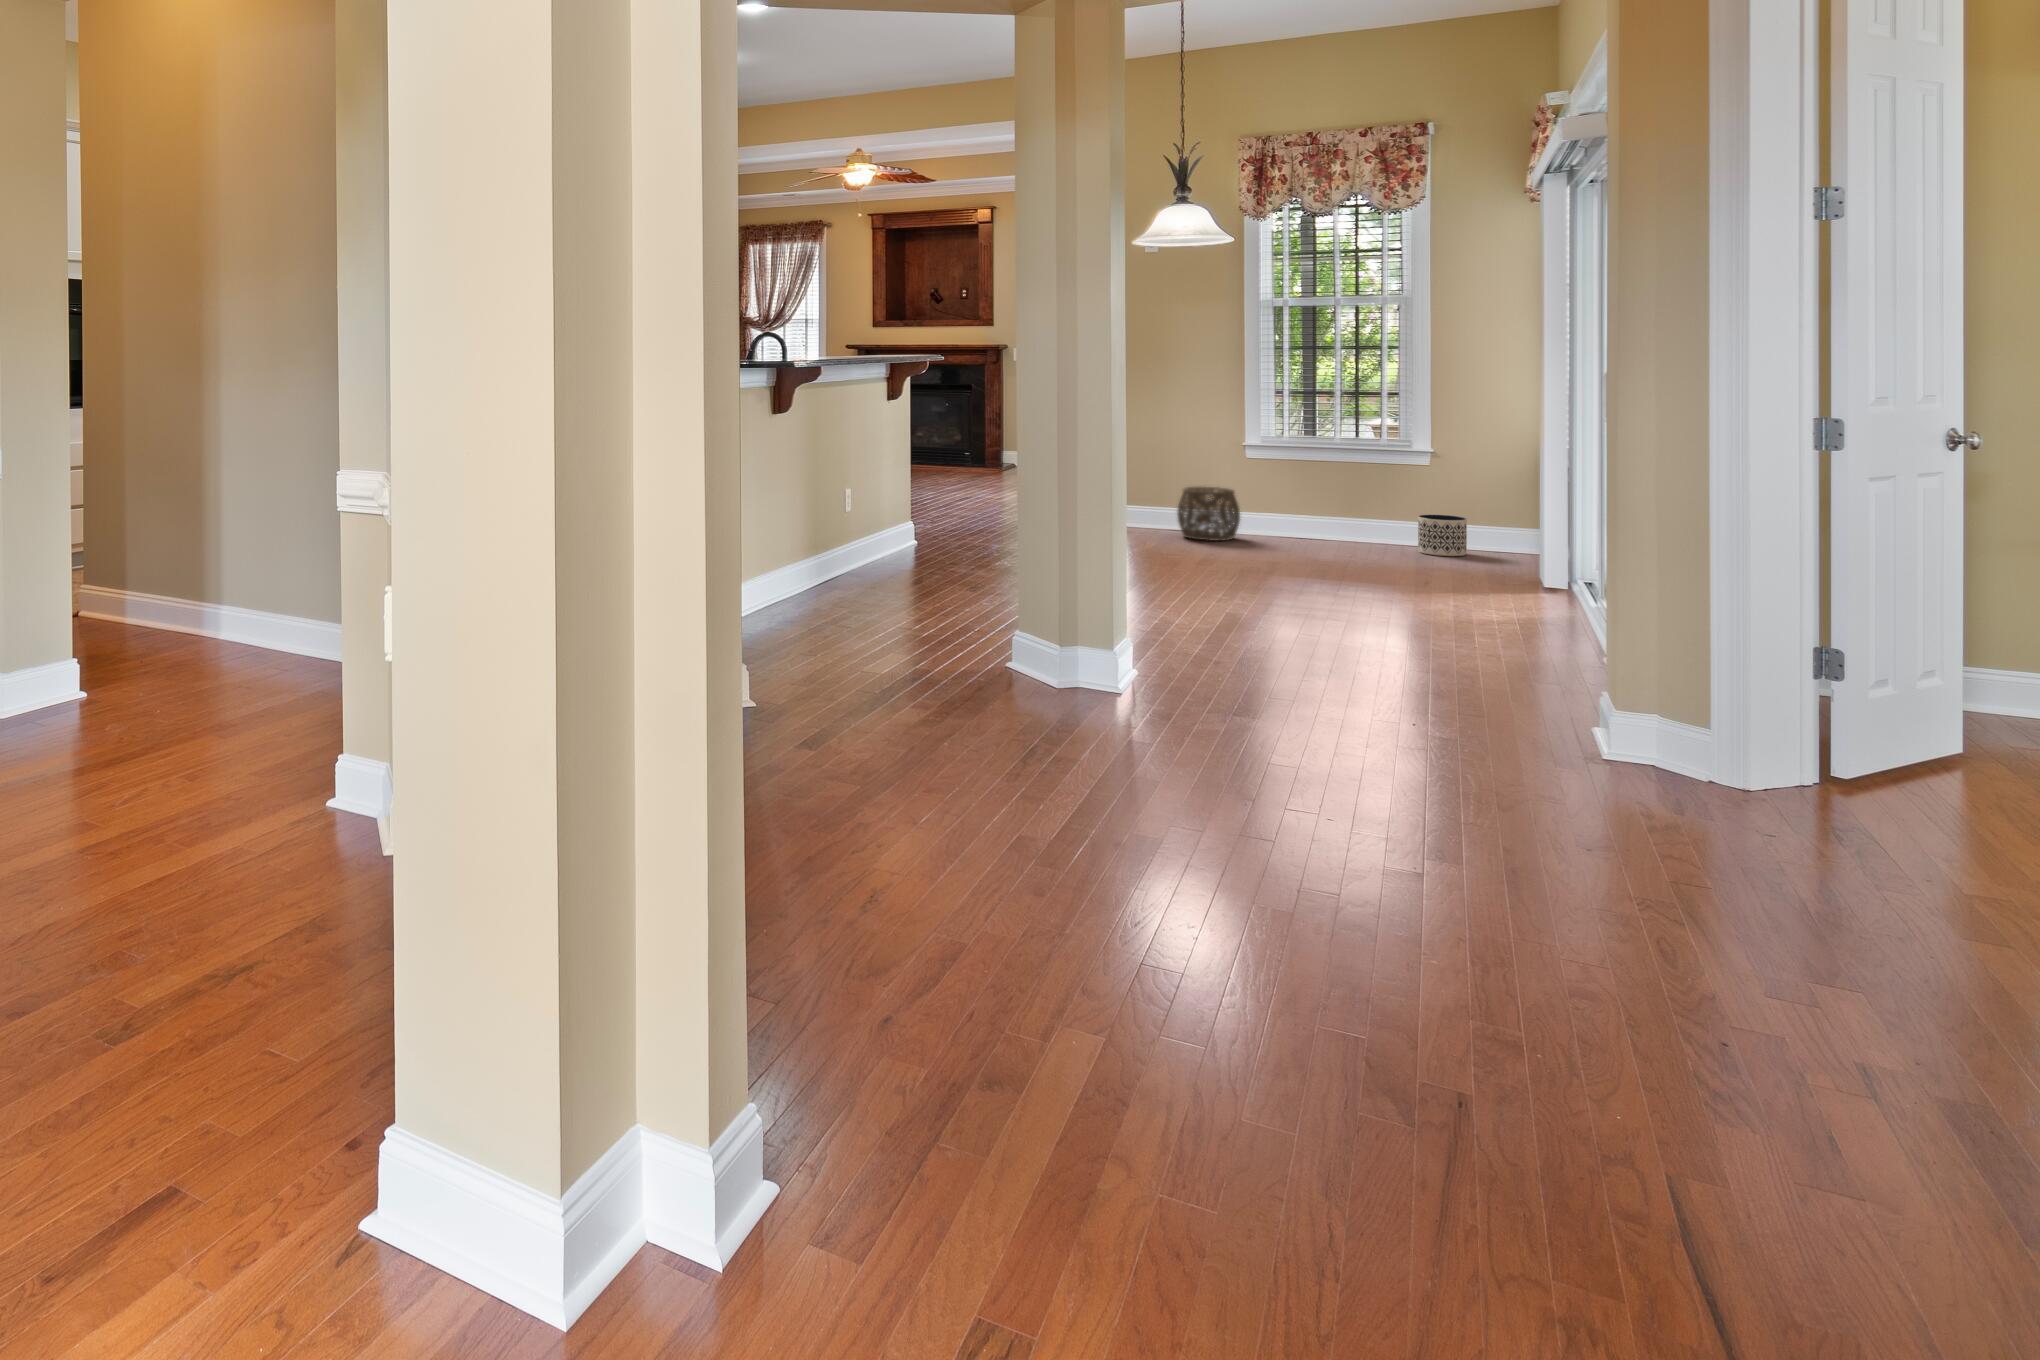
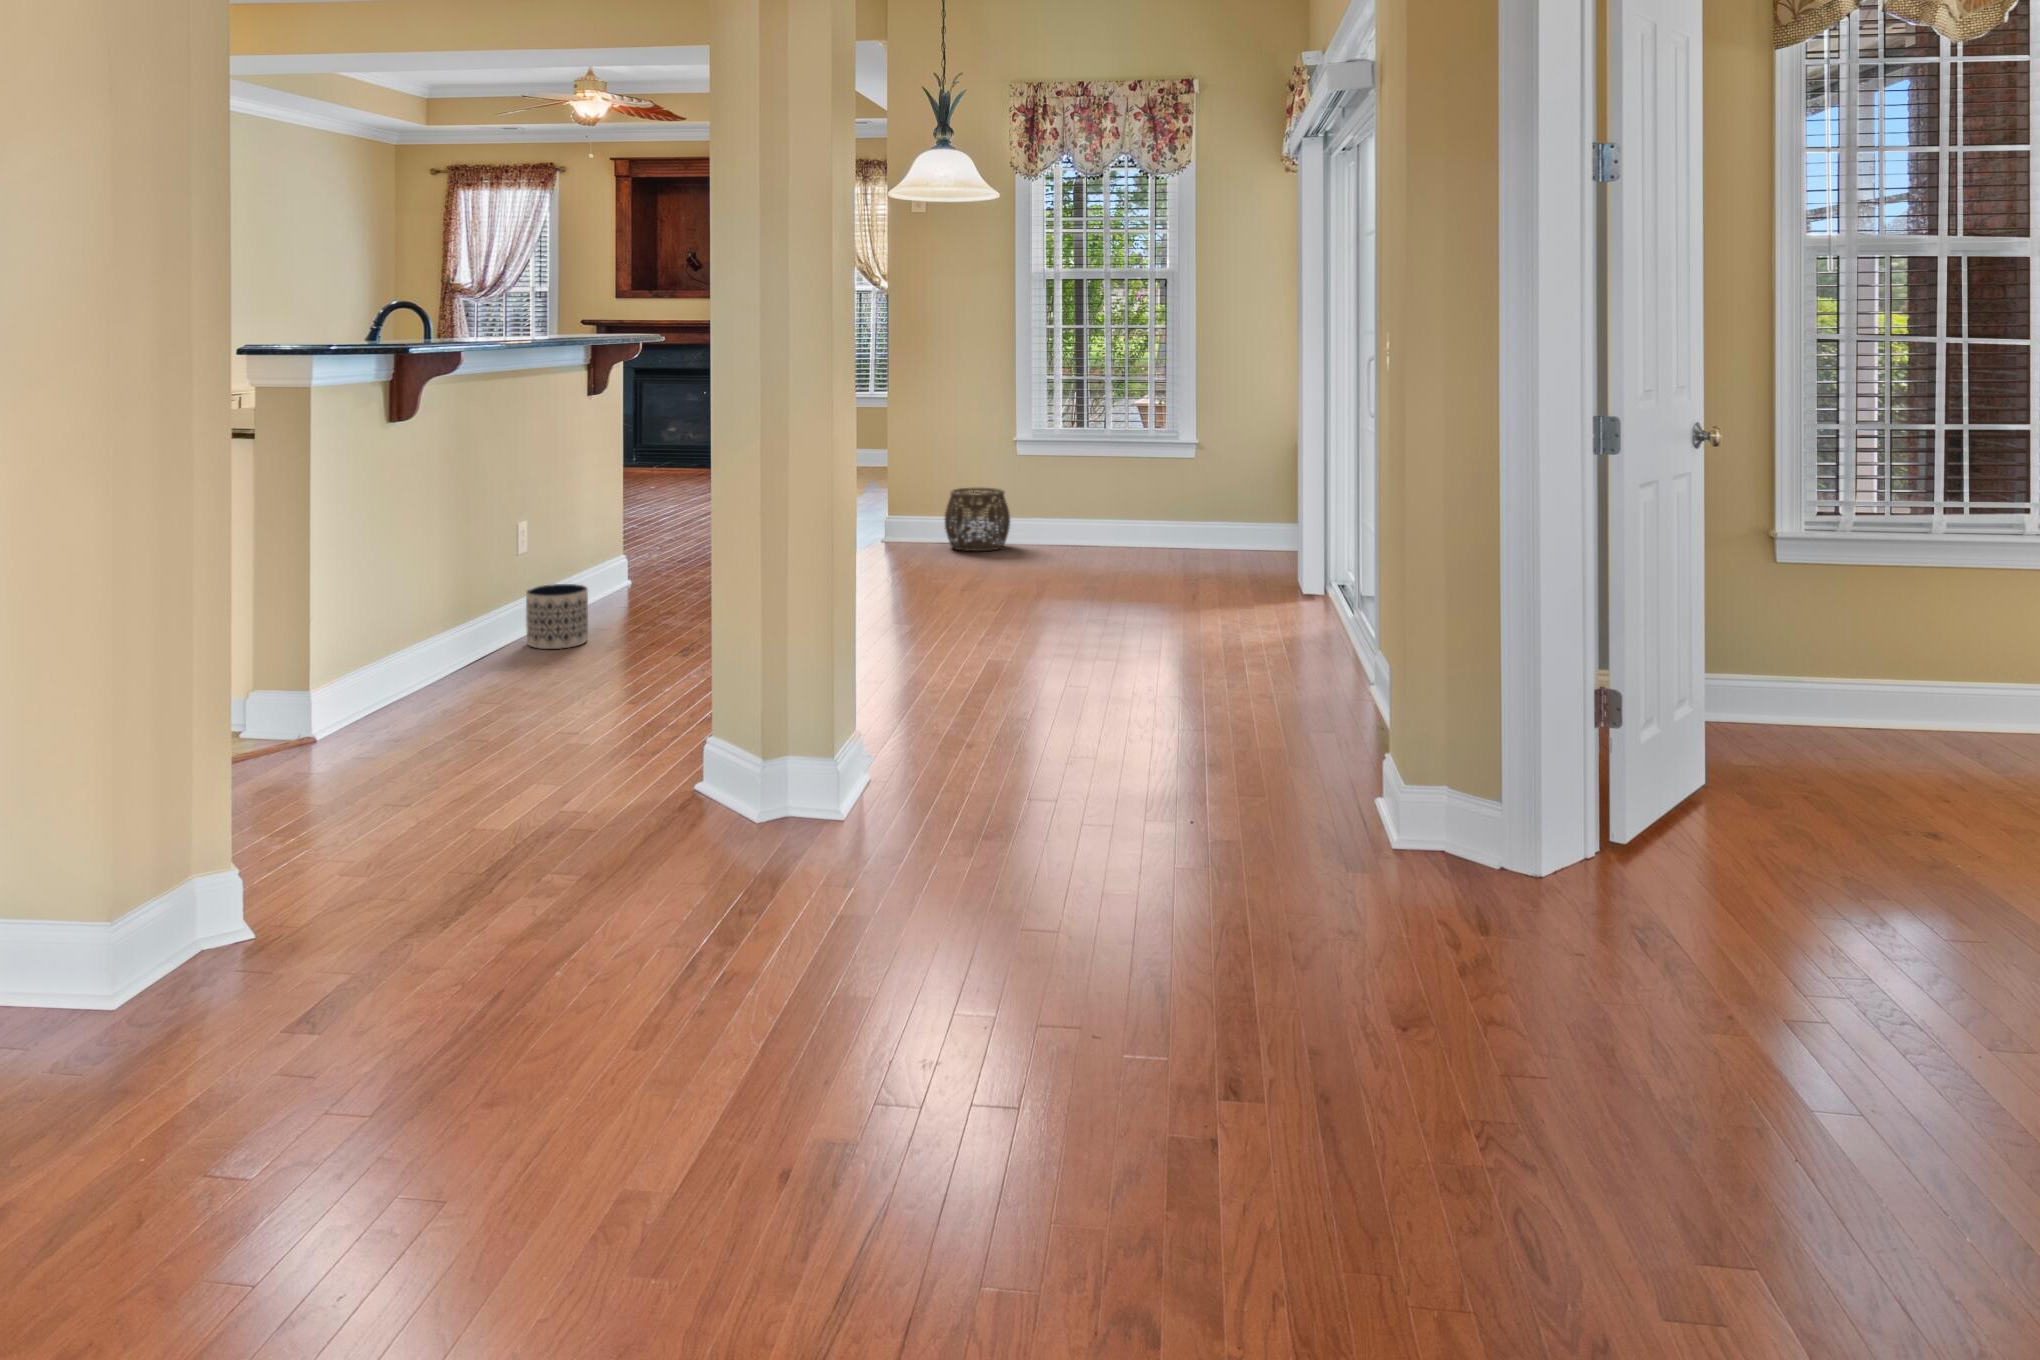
planter: present [1418,515,1467,556] -> present [526,584,588,649]

